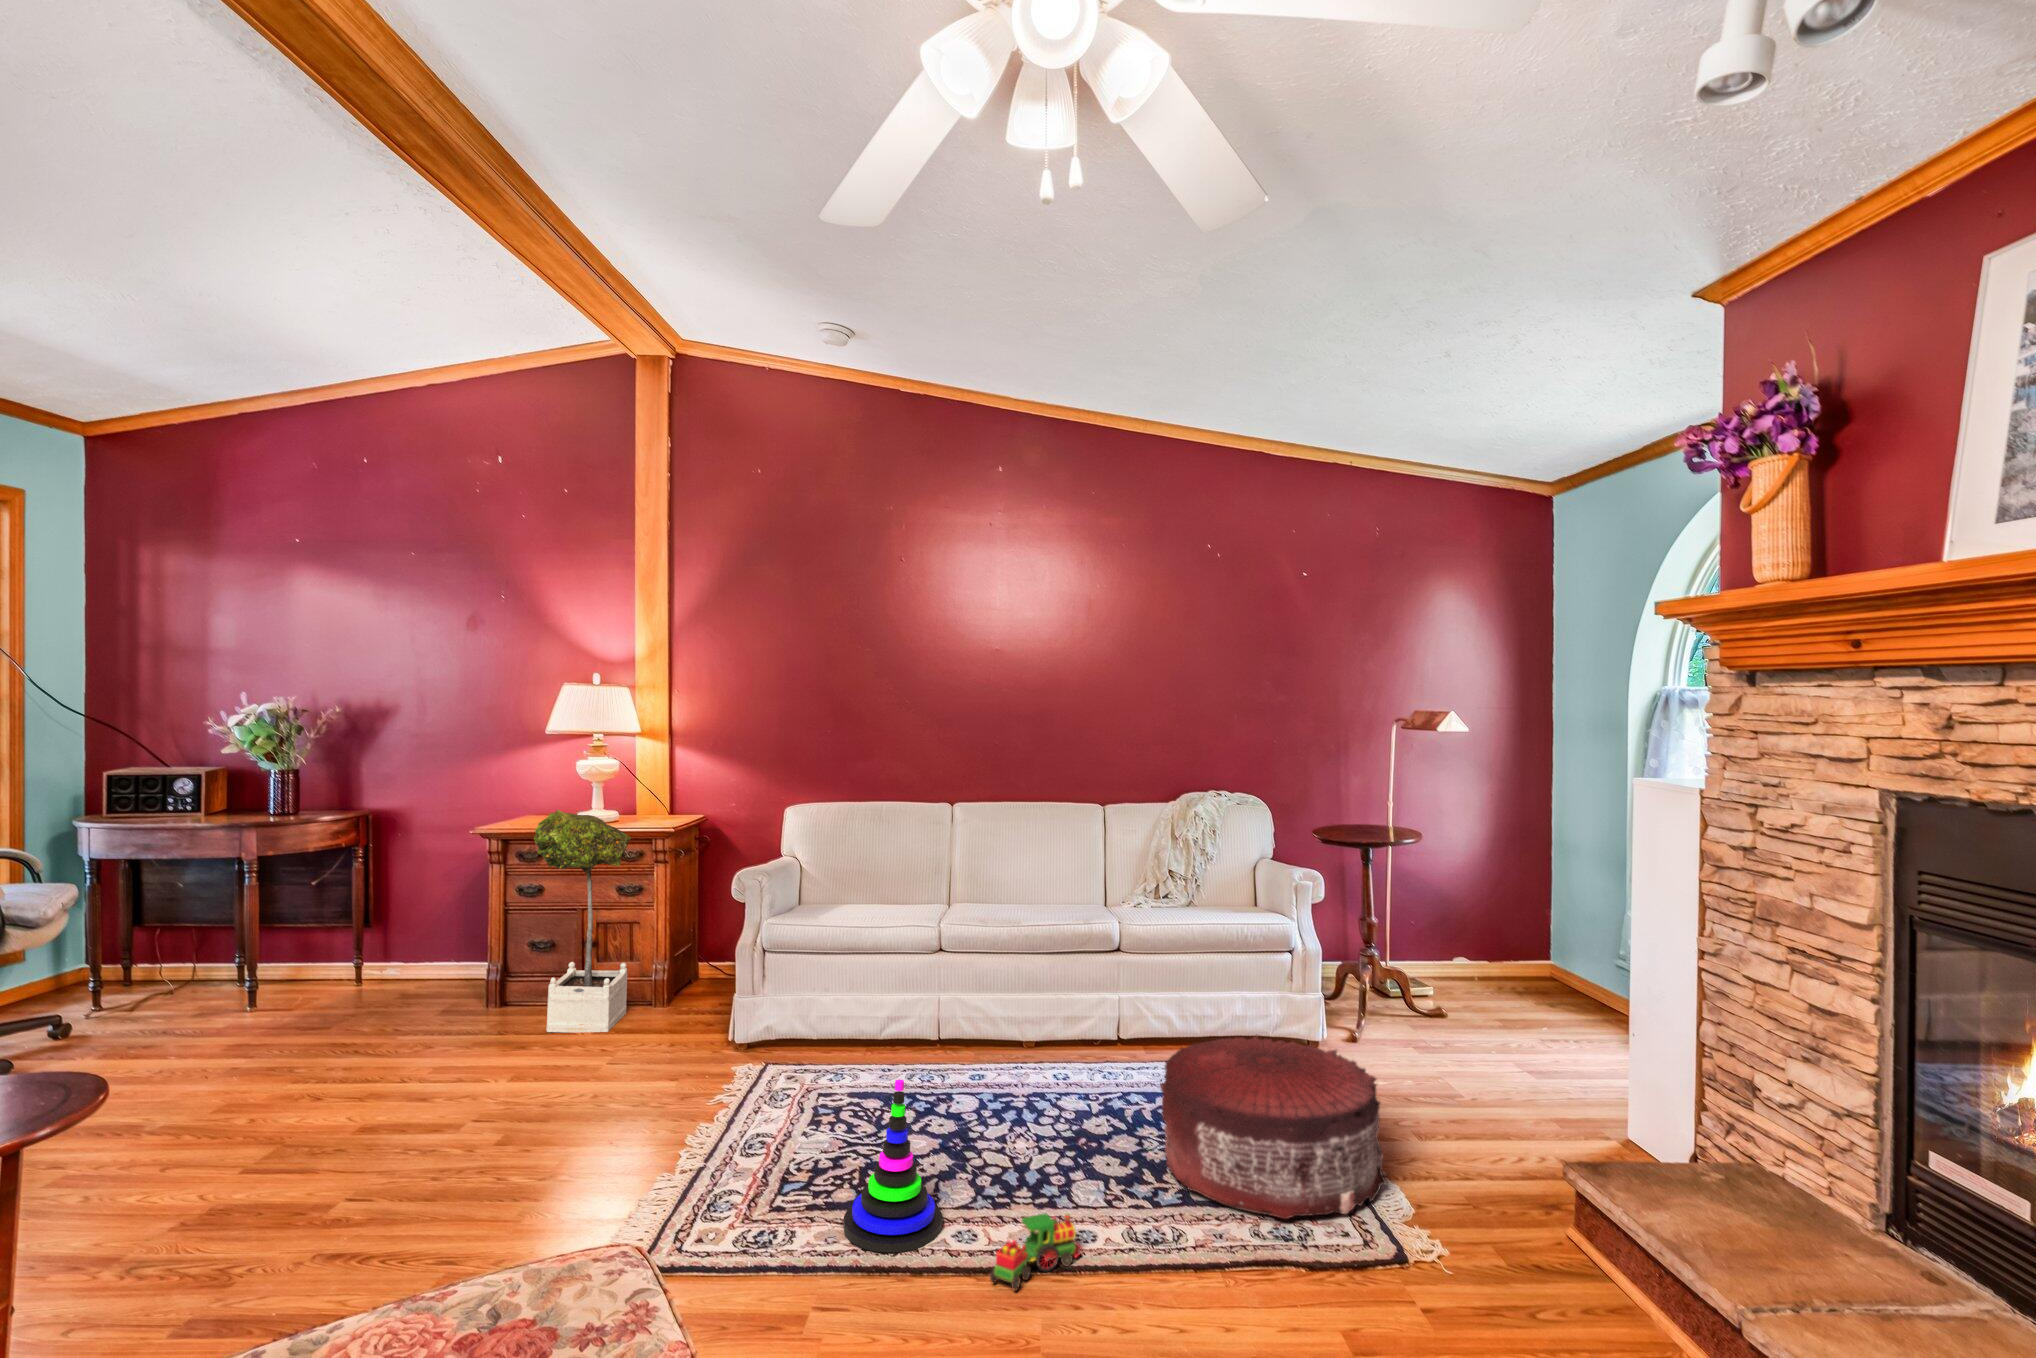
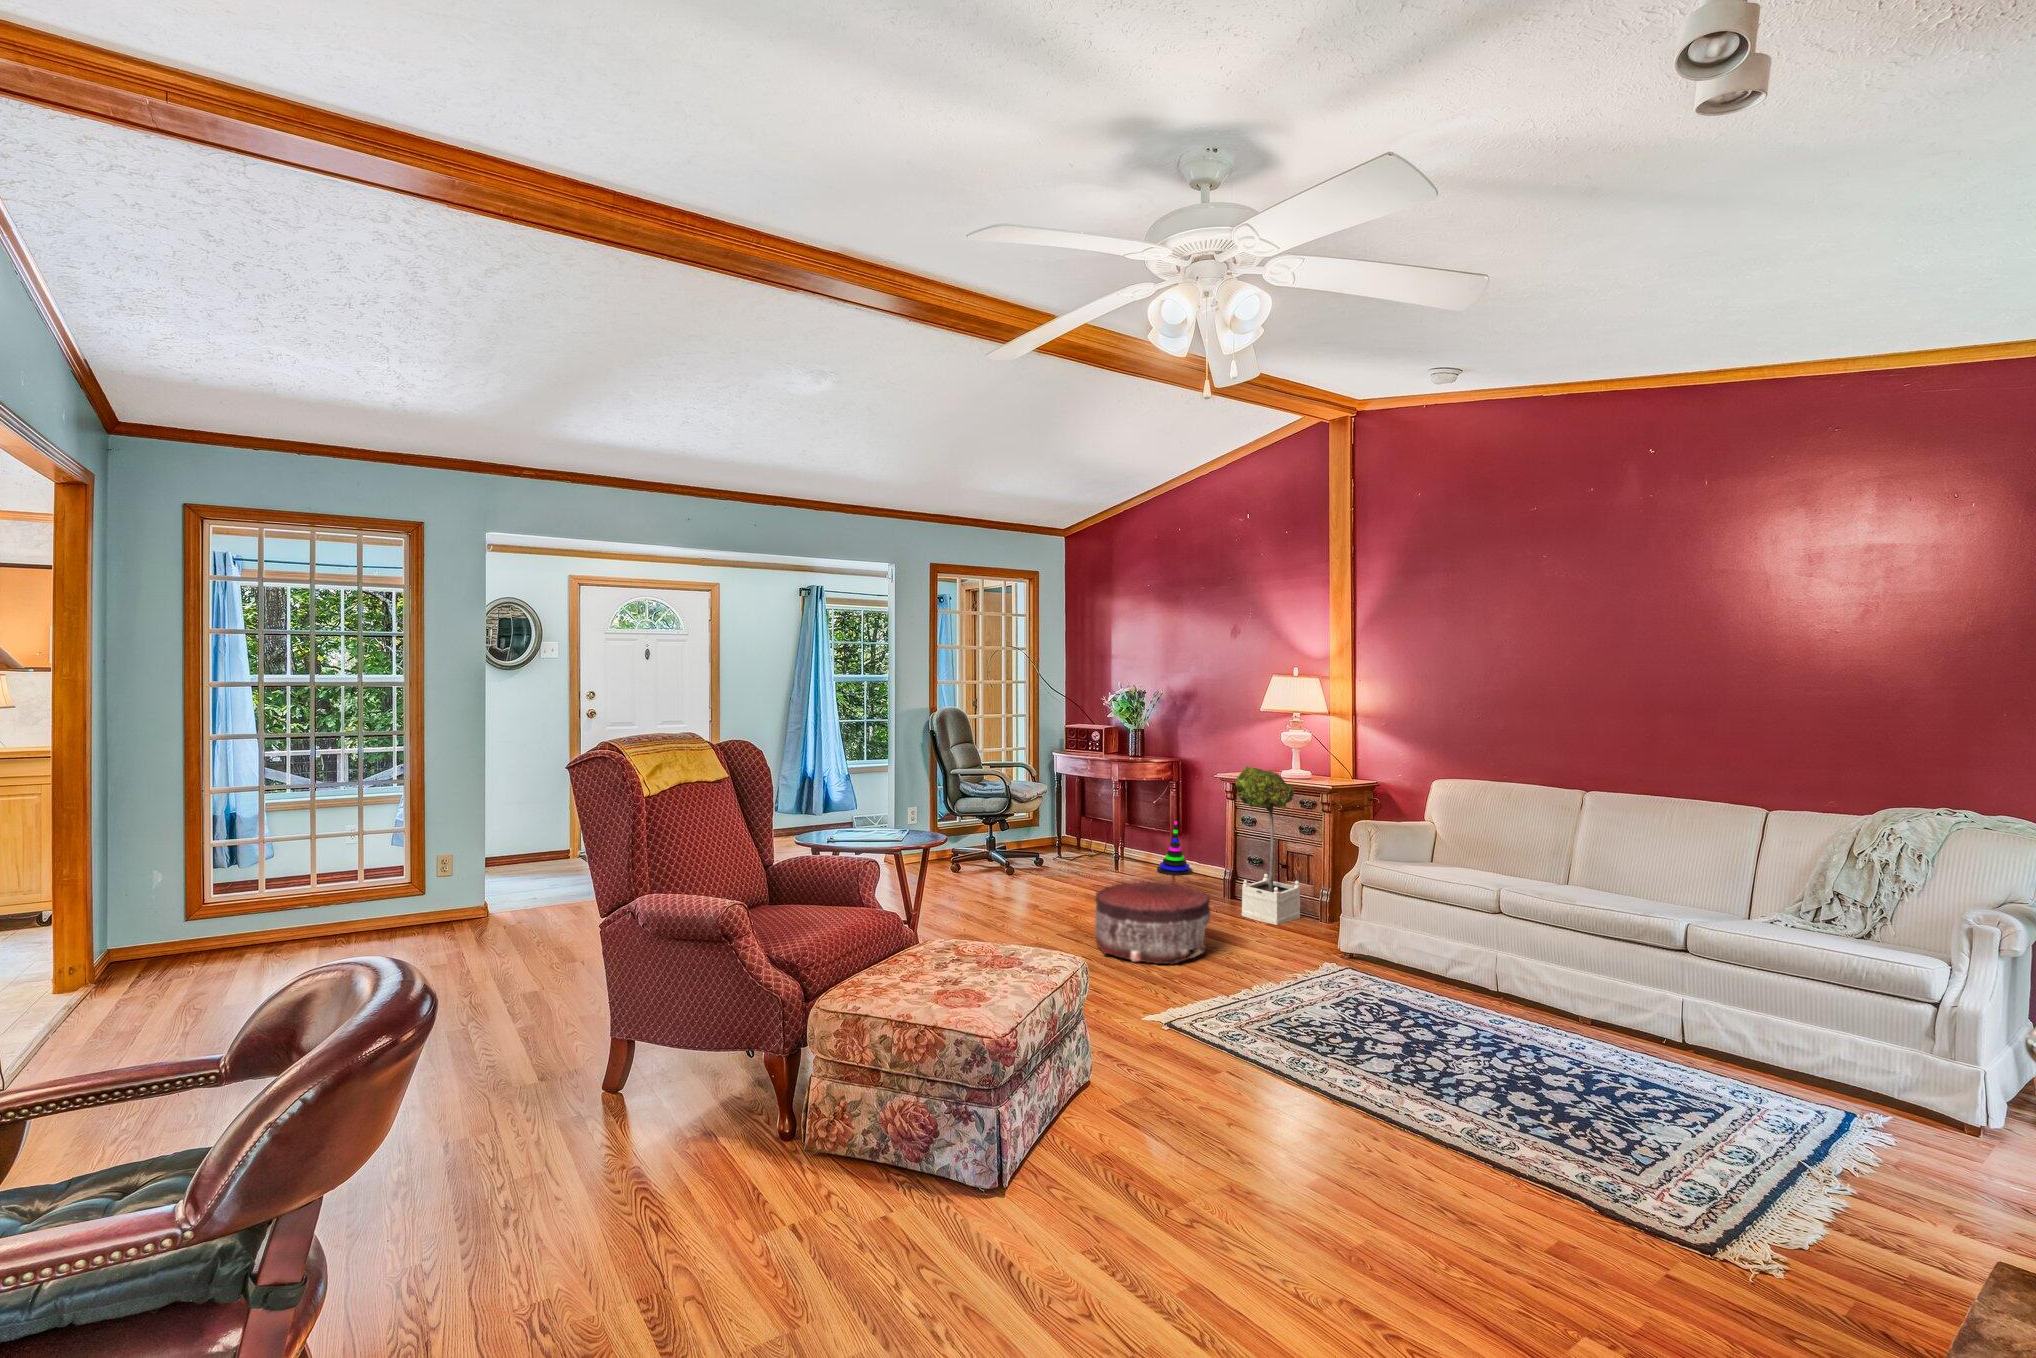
pouf: present [1160,1035,1387,1219] -> present [1095,881,1211,965]
stacking toy: present [843,1079,943,1253] -> present [1157,821,1192,876]
toy train: present [990,1213,1082,1290] -> none [1335,1078,1422,1125]

